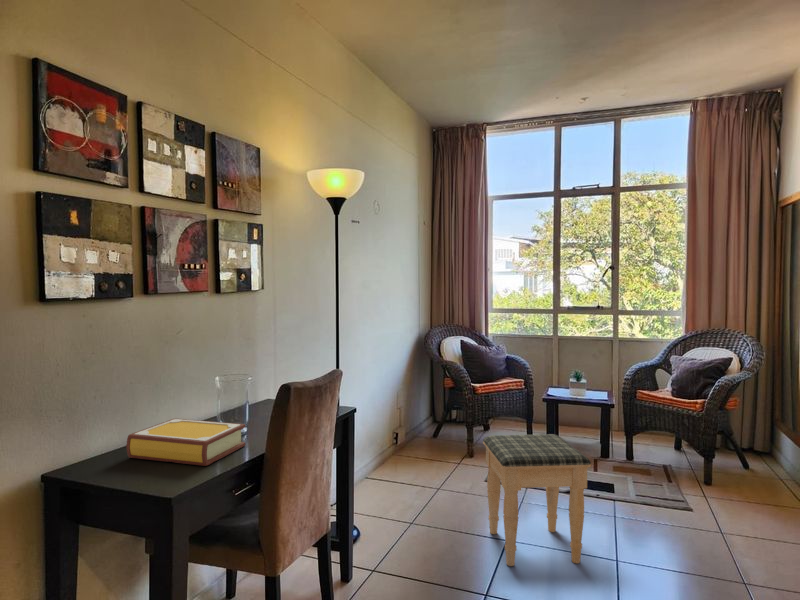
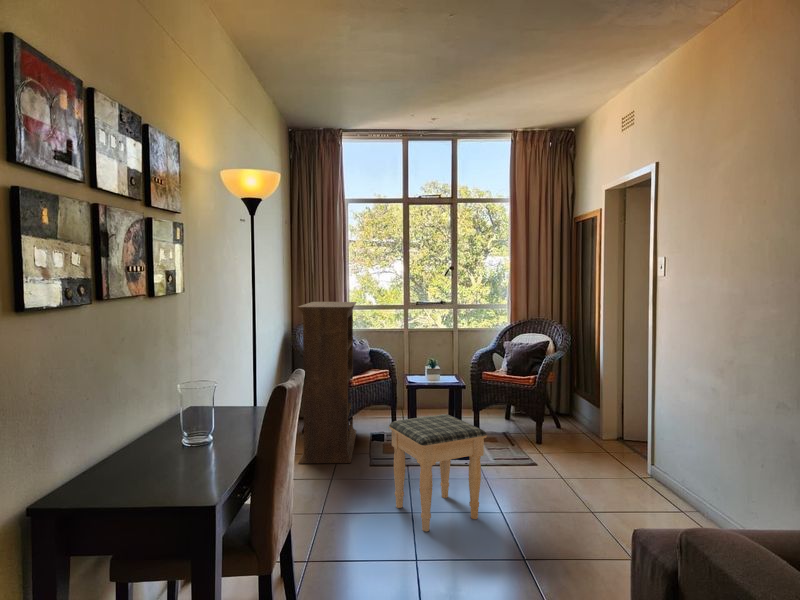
bookcase: none [411,304,490,477] -> present [297,302,357,463]
book: present [126,418,245,466] -> none [110,432,229,481]

